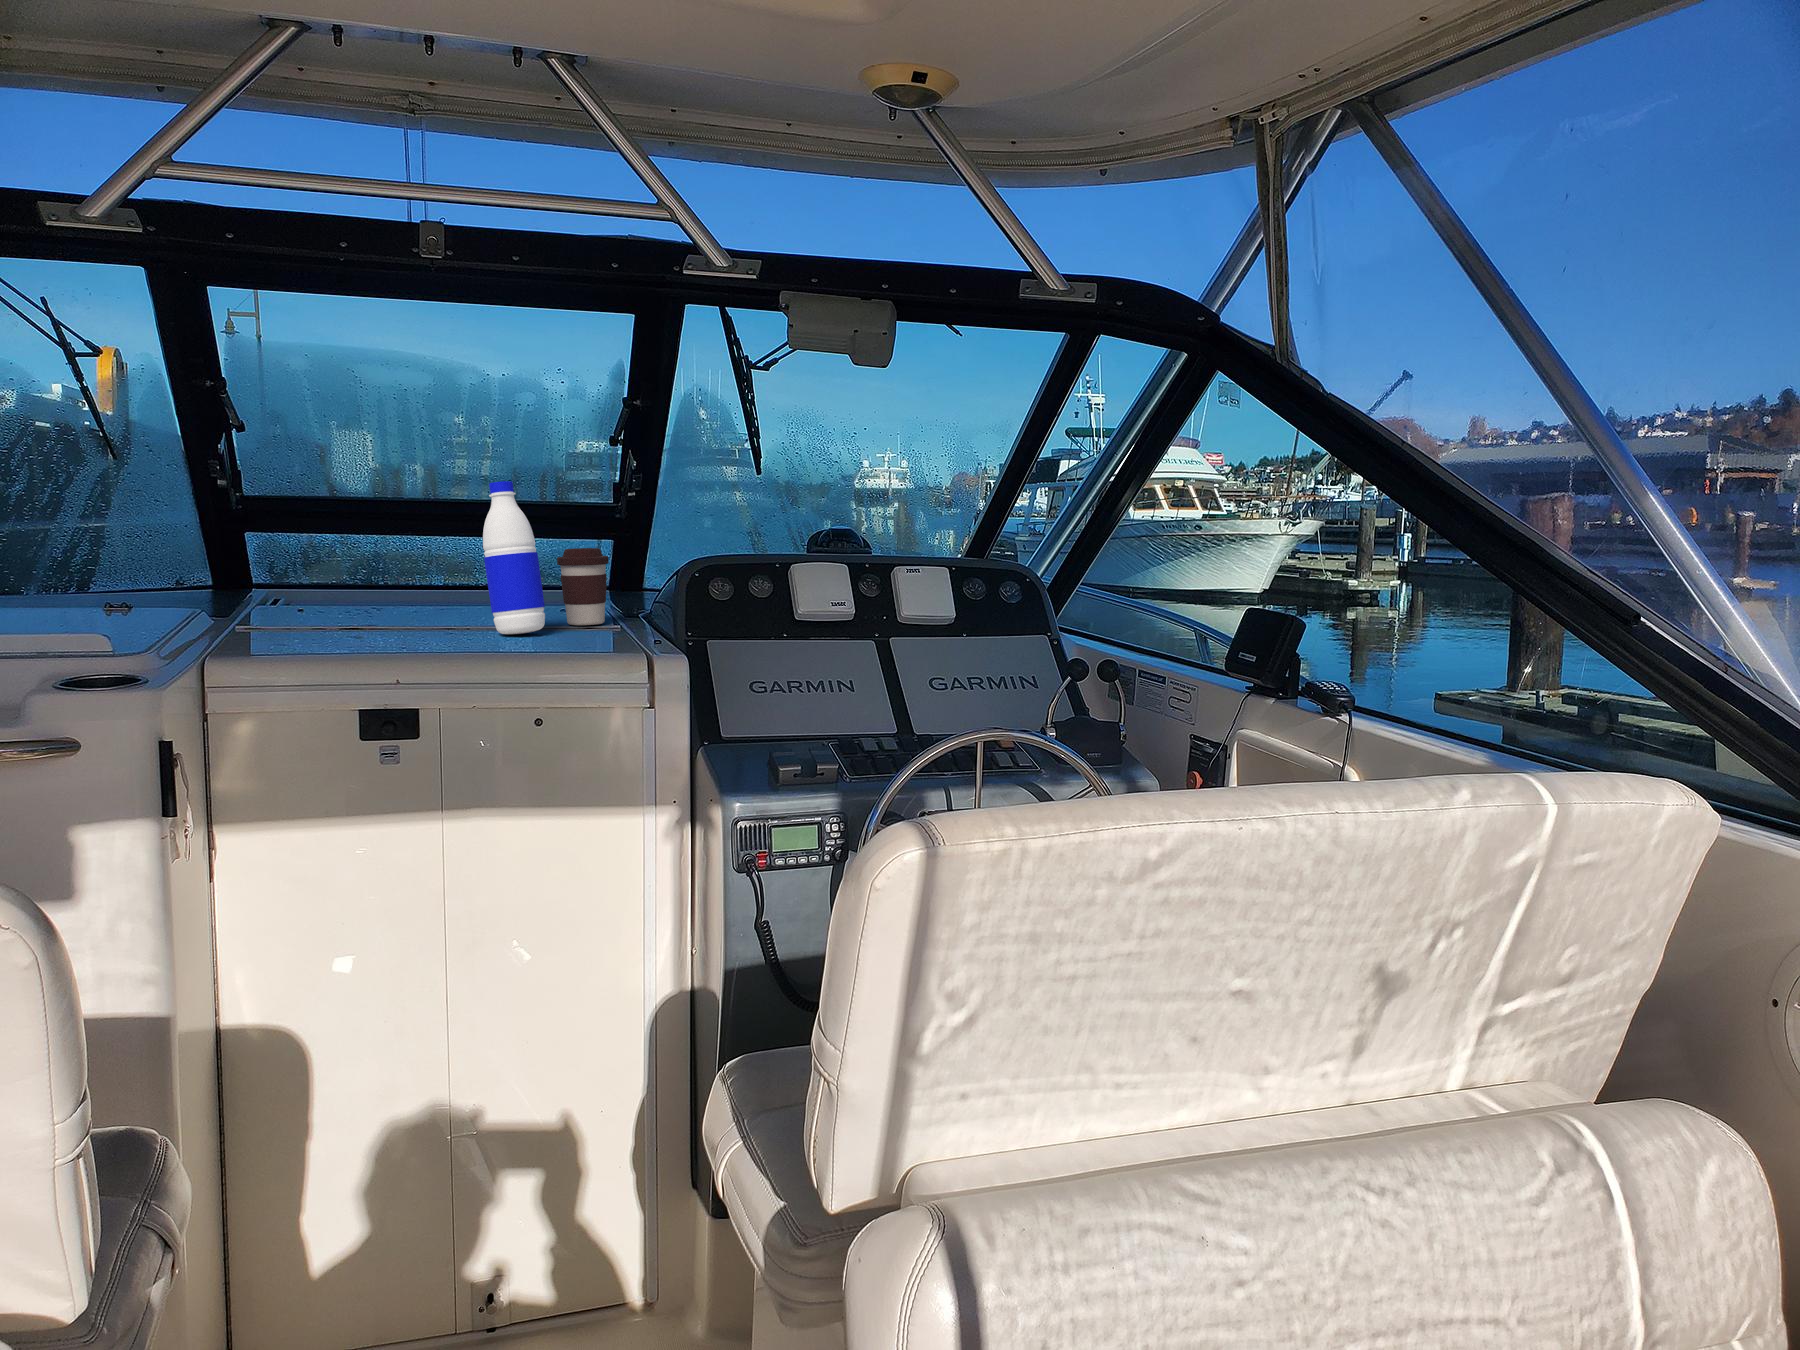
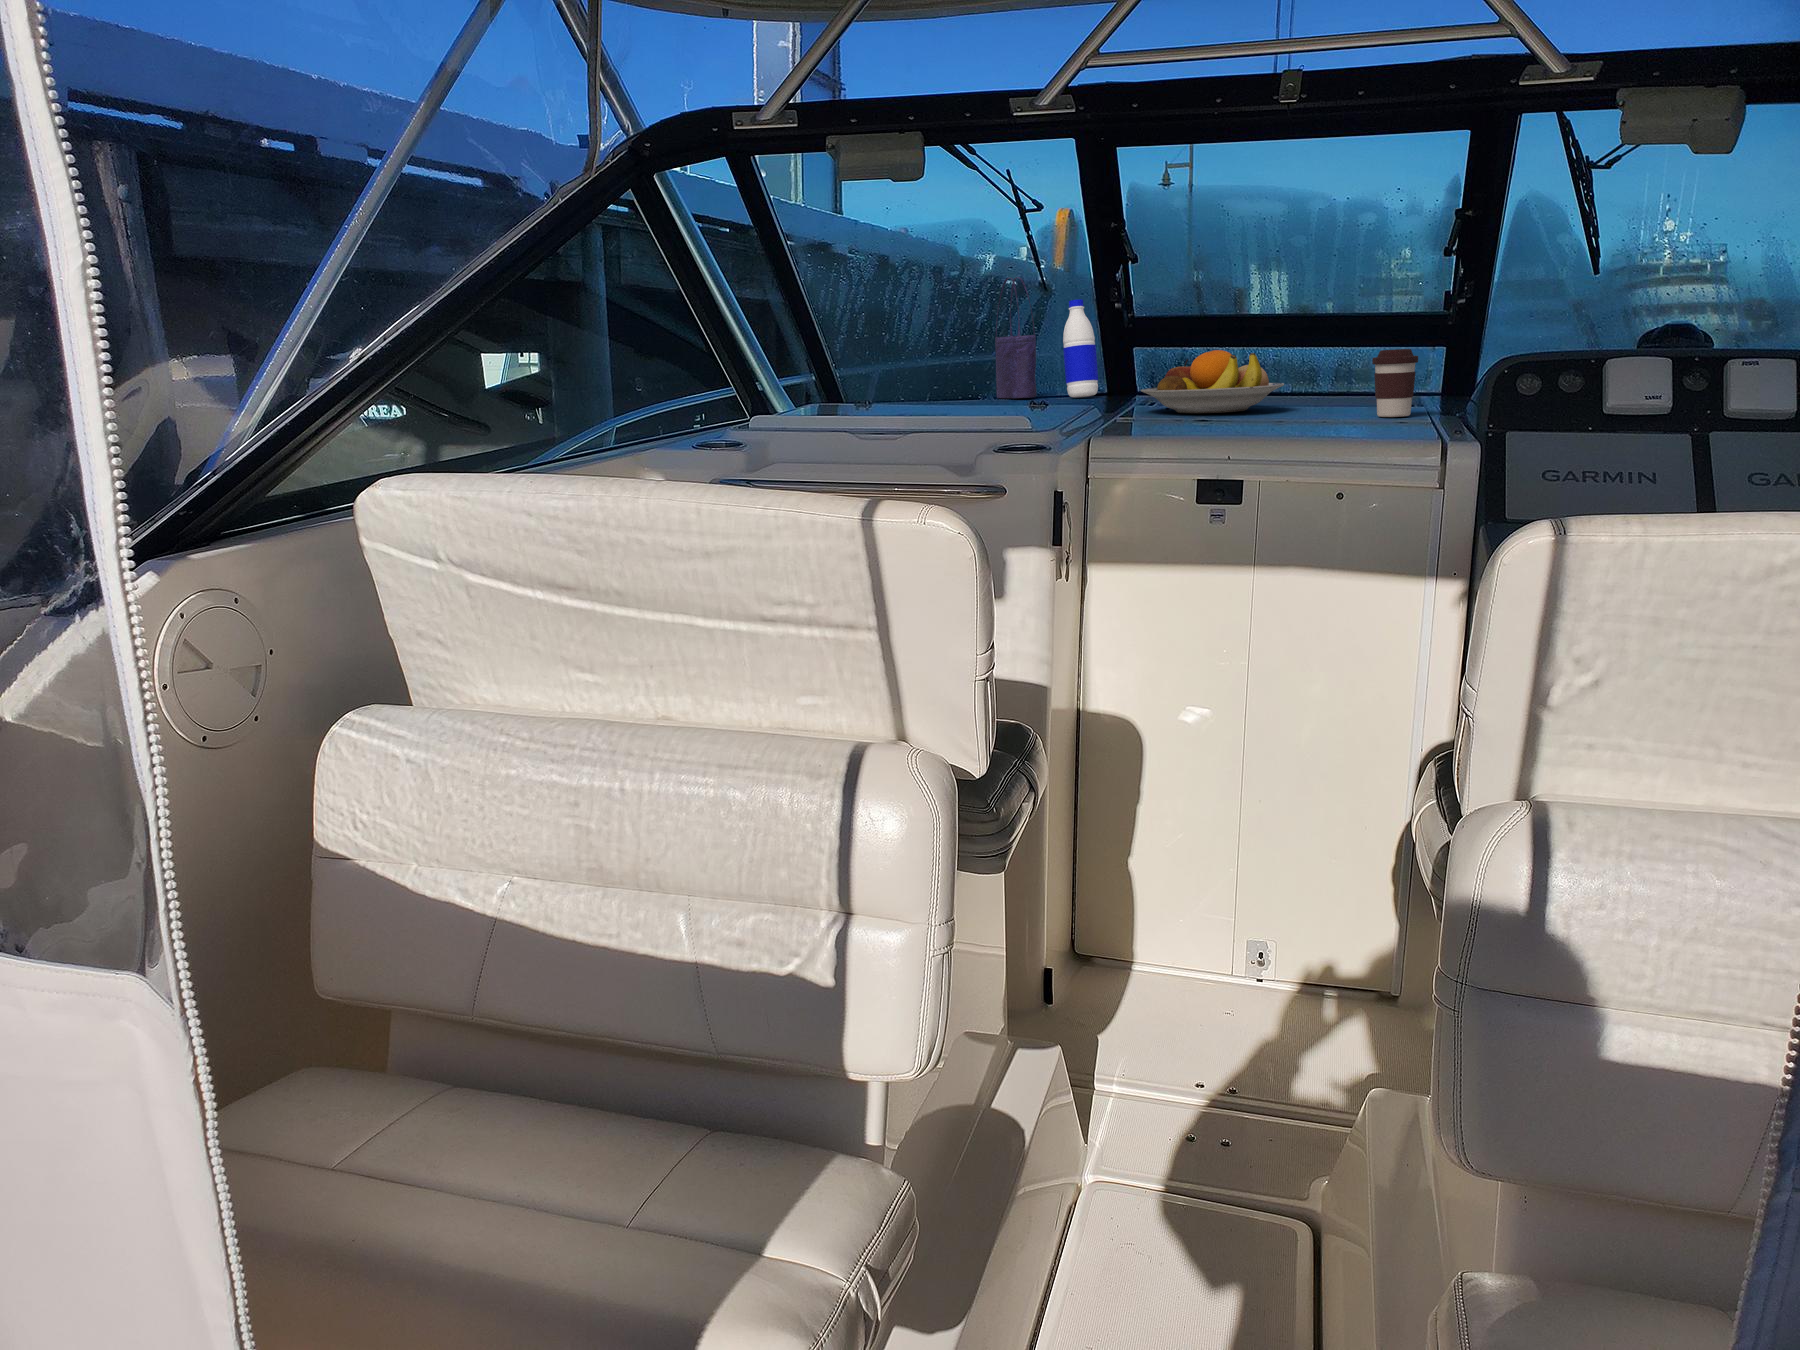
tote bag: none [46,439,114,596] -> present [995,277,1036,398]
water bottle: present [483,481,545,634] -> present [1063,299,1098,397]
fruit bowl: none [262,544,451,621] -> present [1141,350,1284,413]

